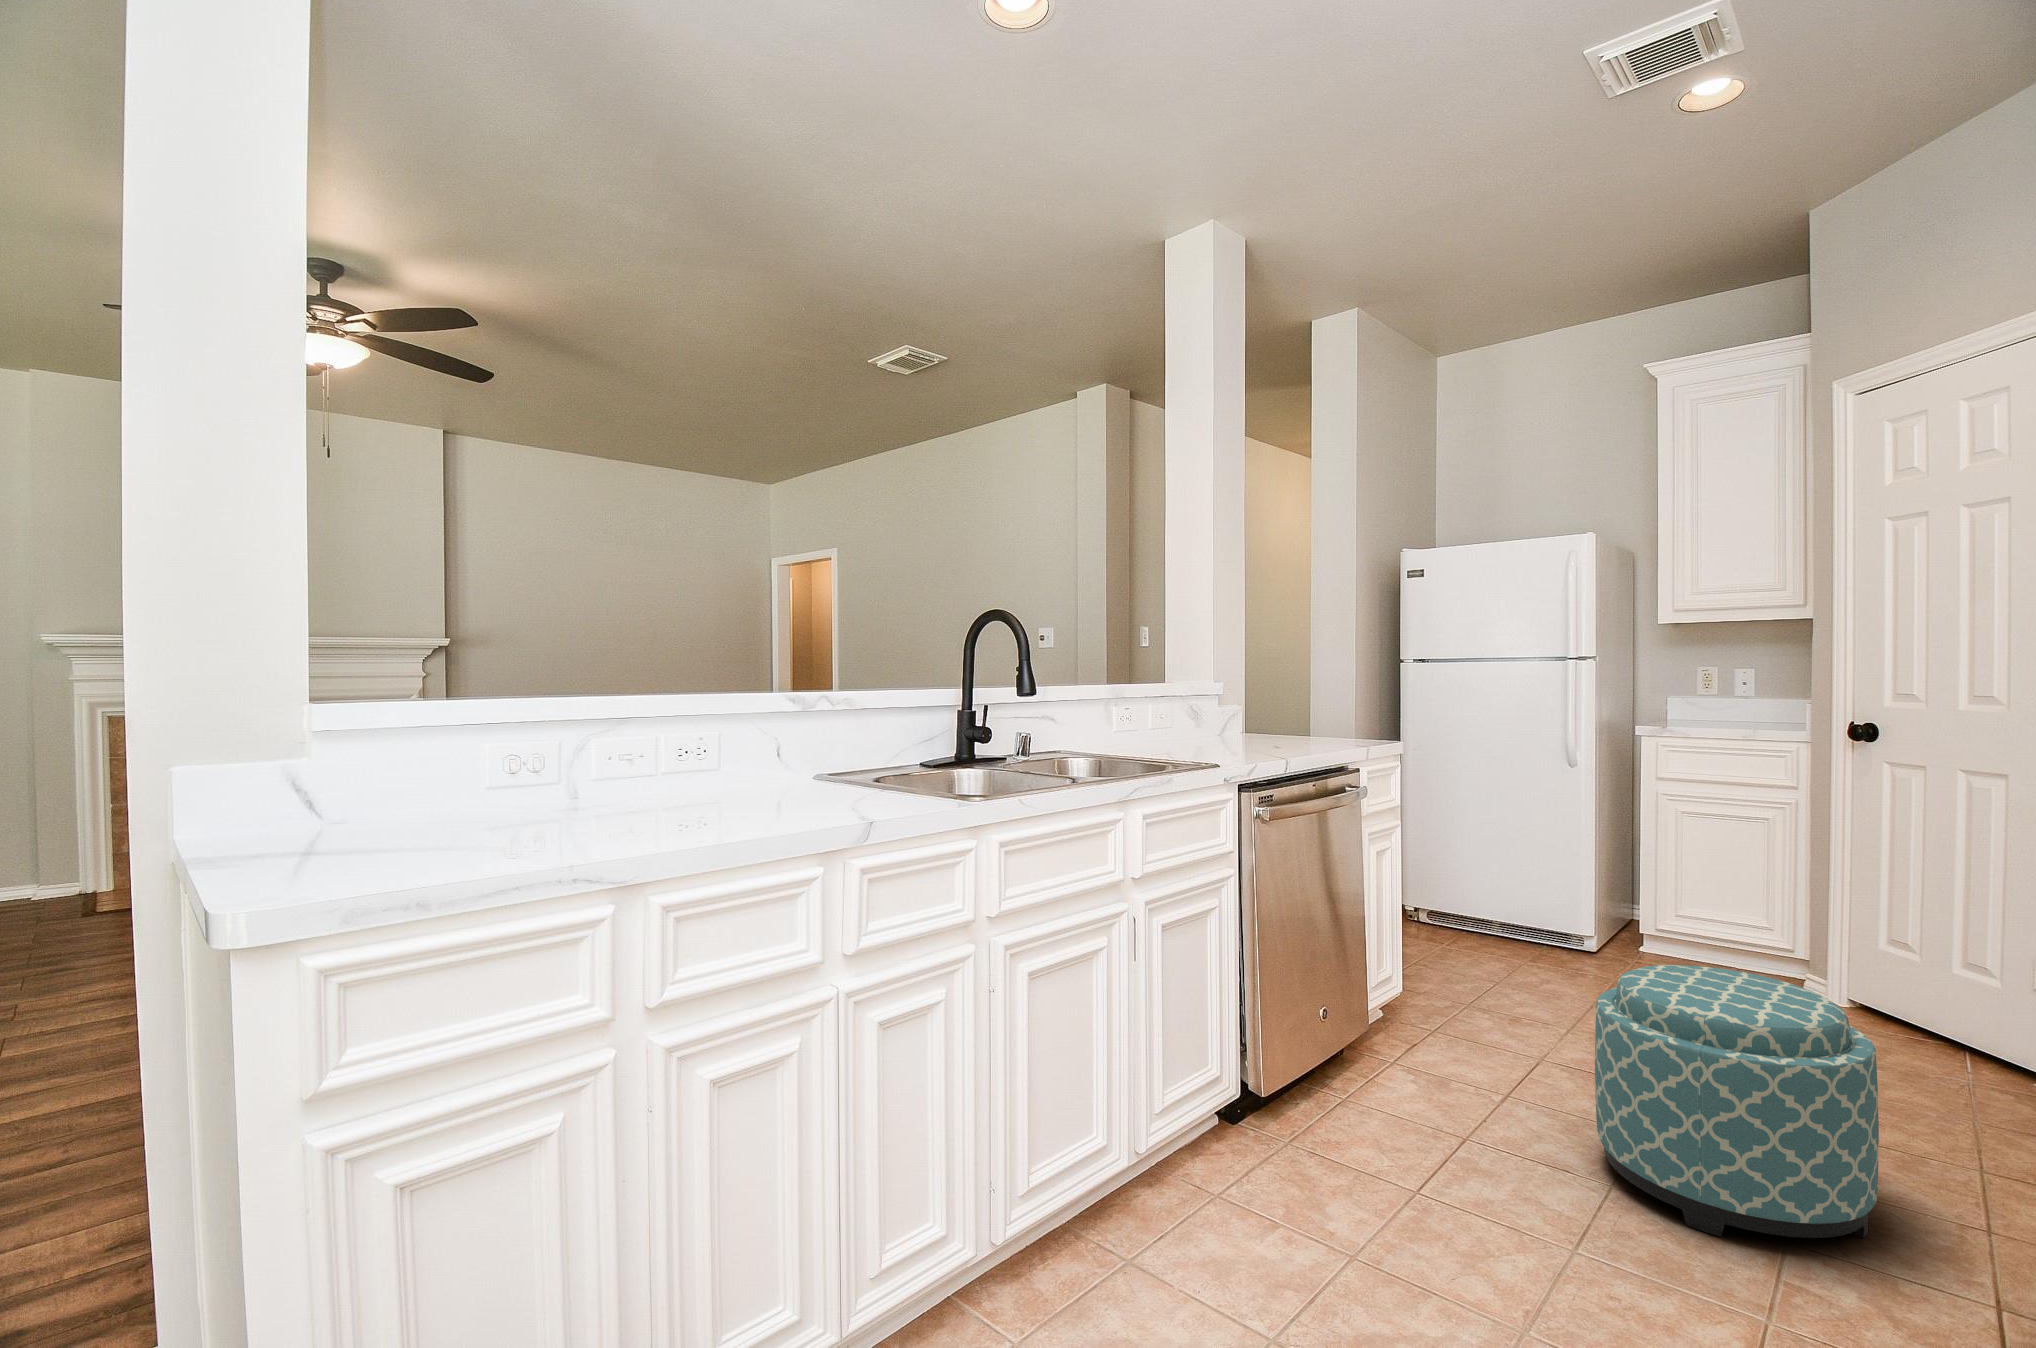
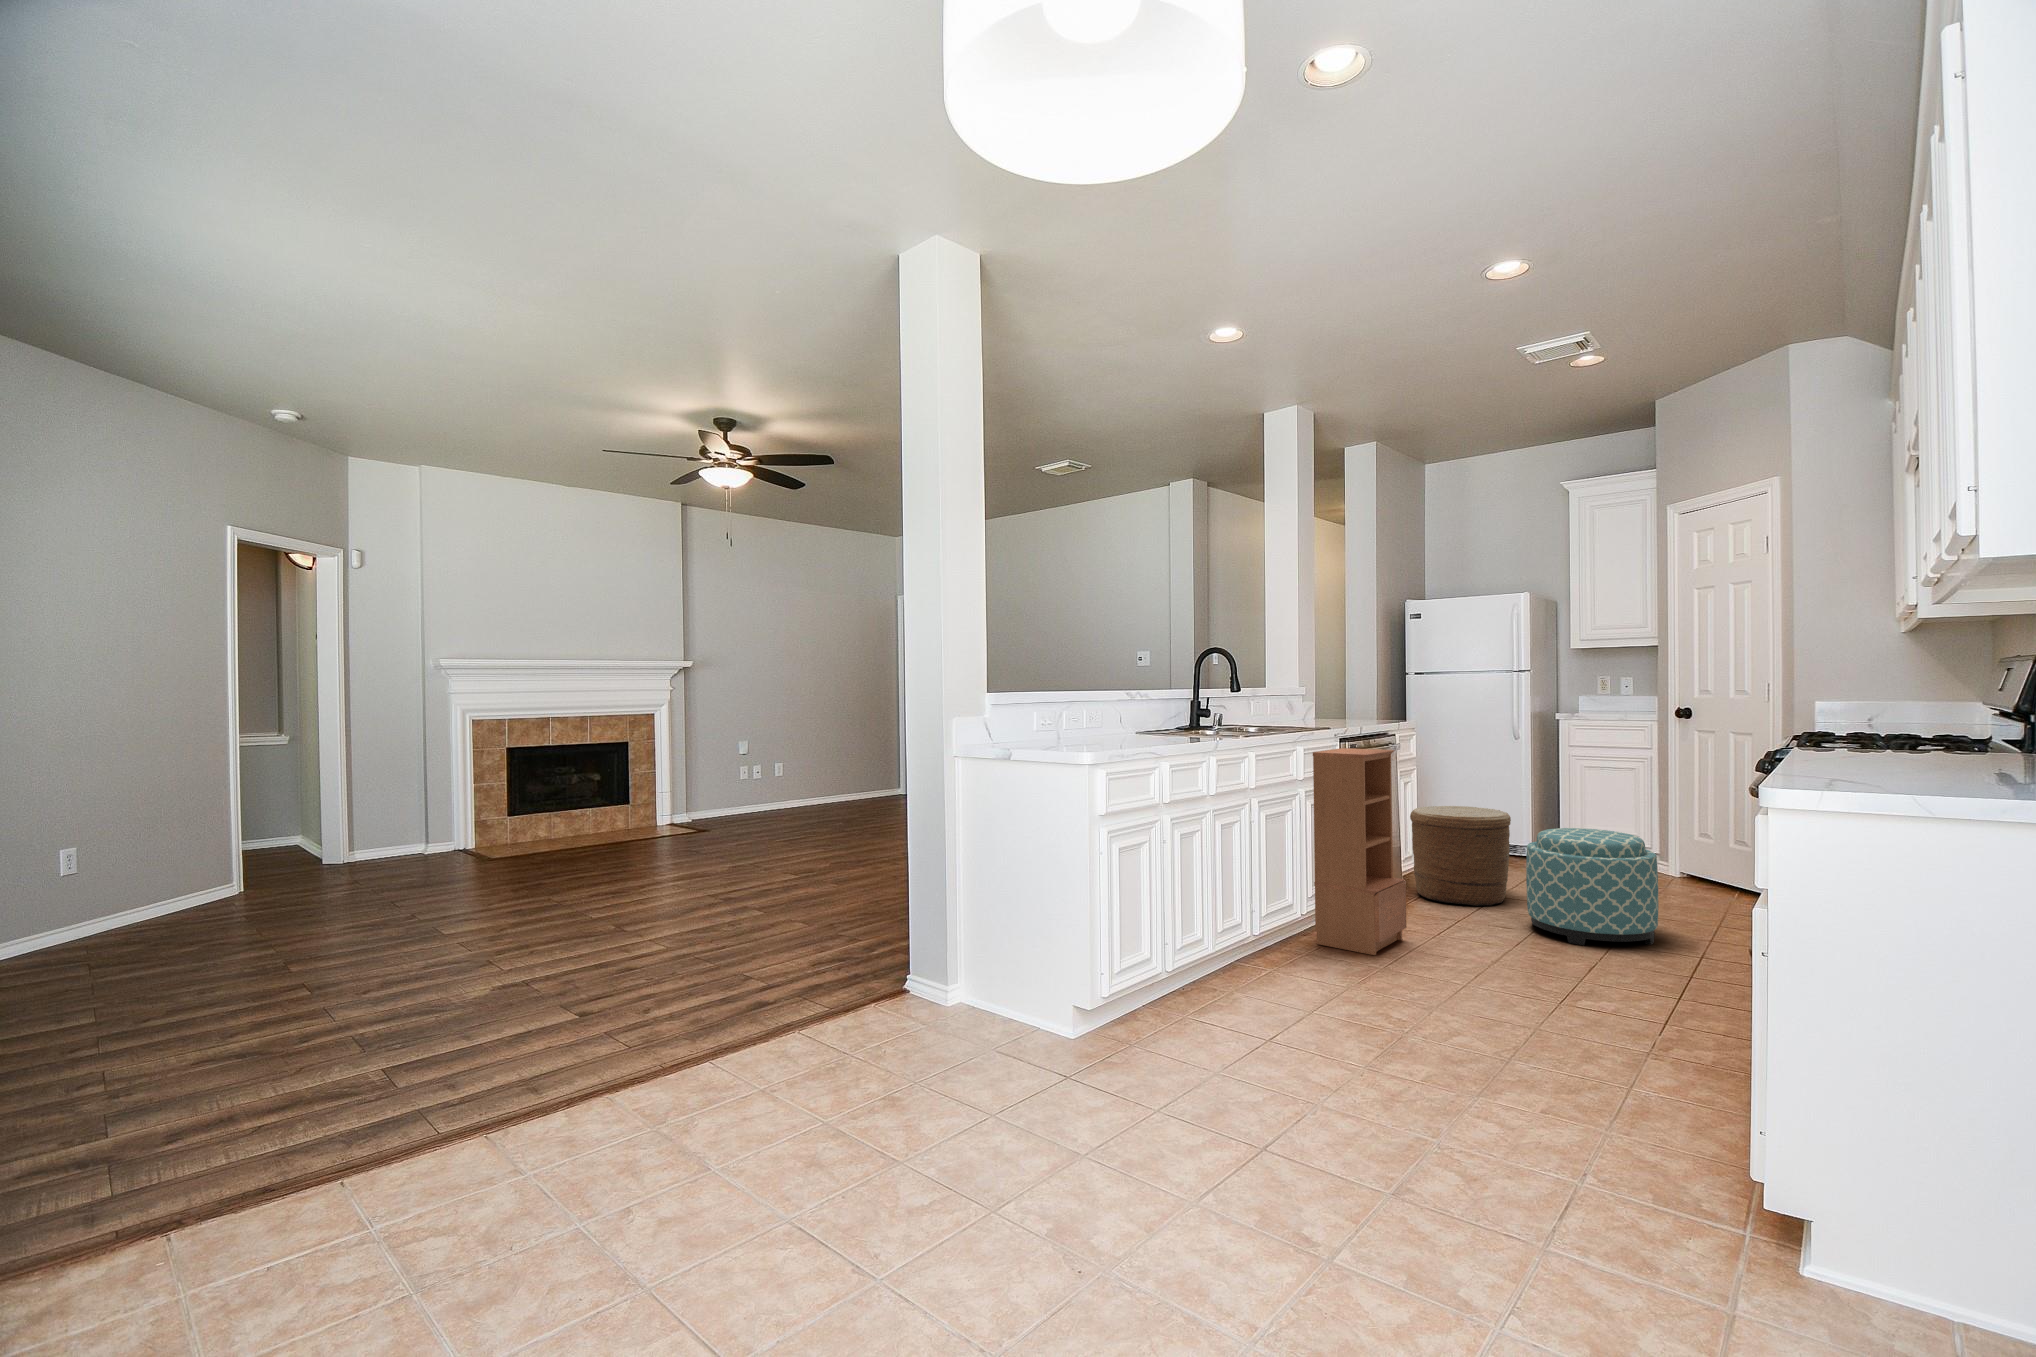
bookcase: none [1159,809,1351,1264] -> present [1313,748,1407,955]
woven basket: none [1385,890,1562,1087] -> present [1410,806,1511,906]

